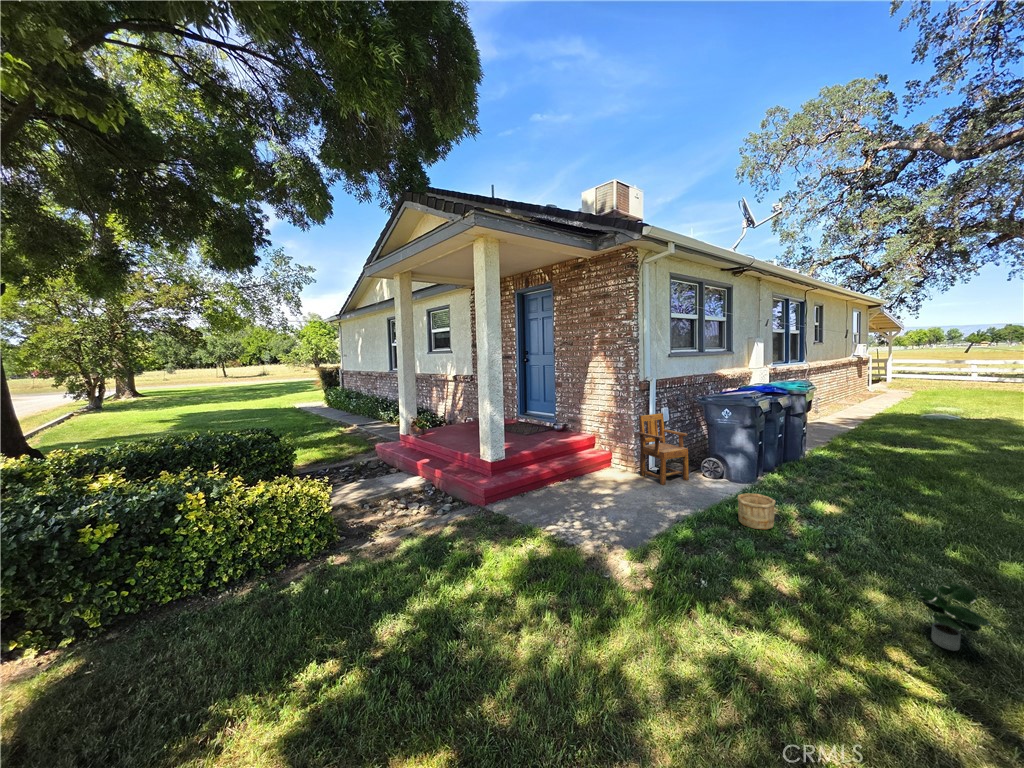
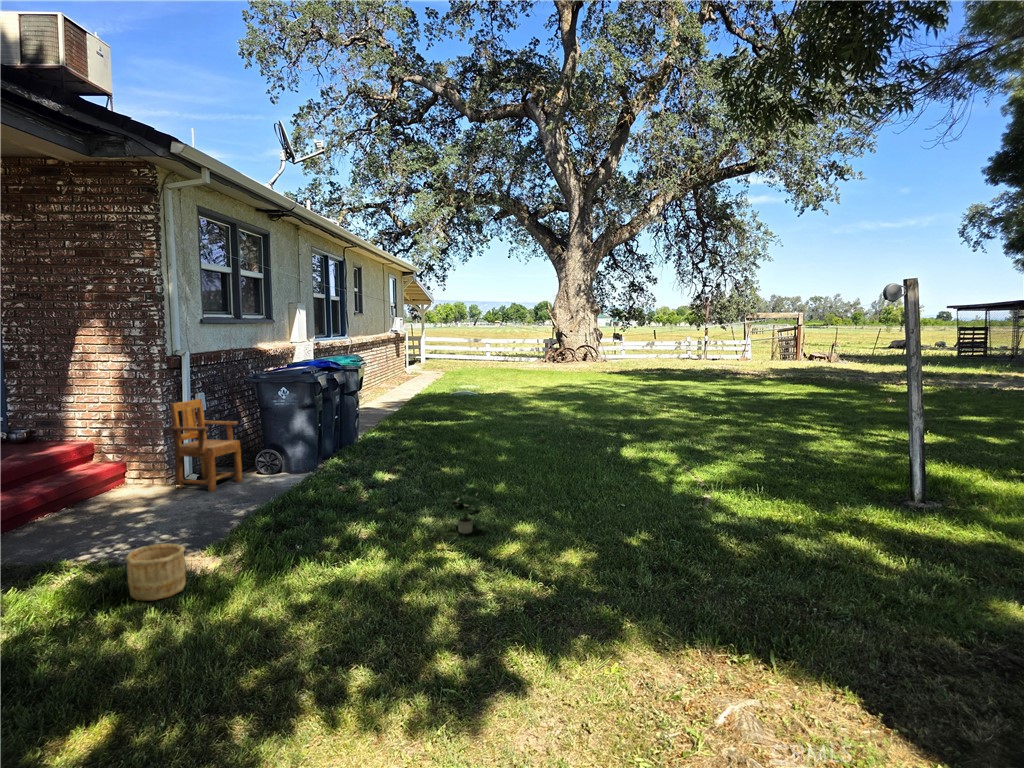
wooden bucket: present [737,493,776,530] -> present [125,543,186,600]

